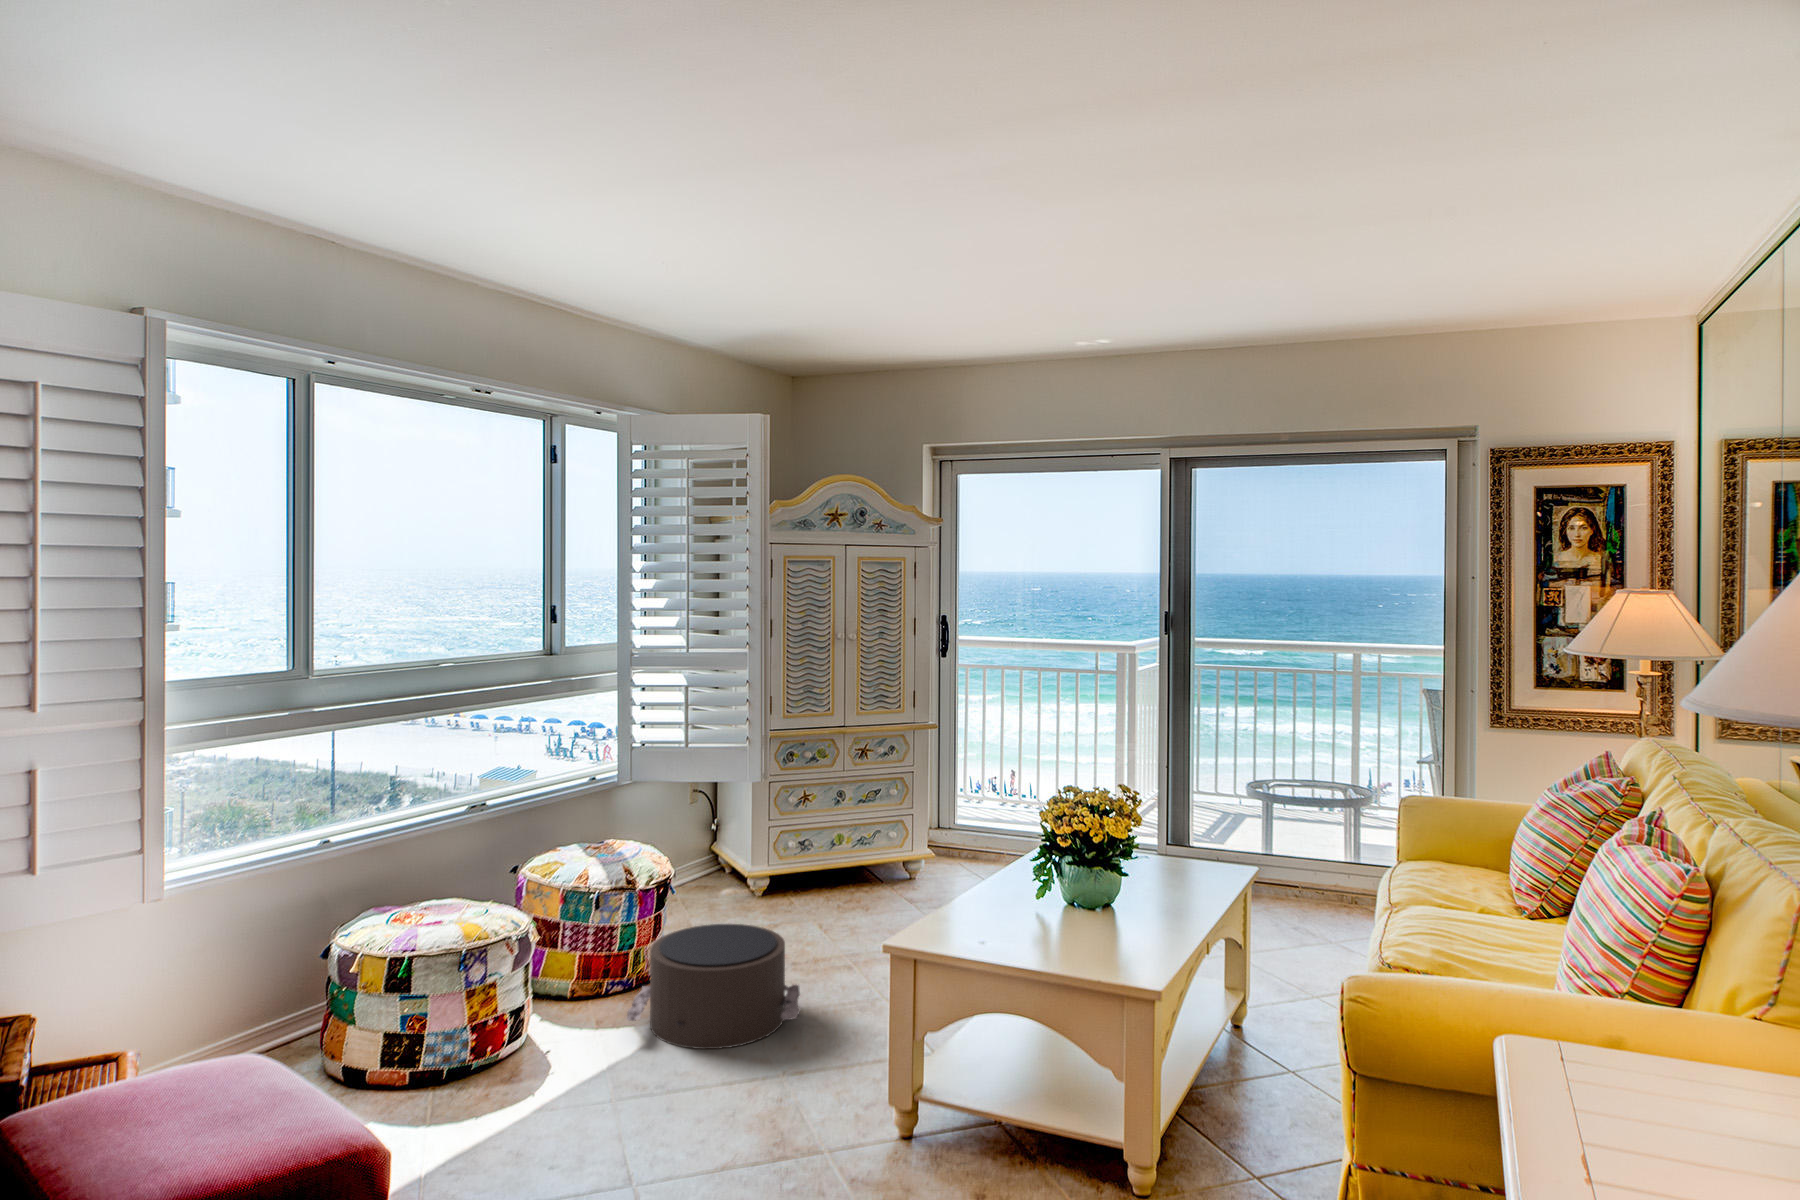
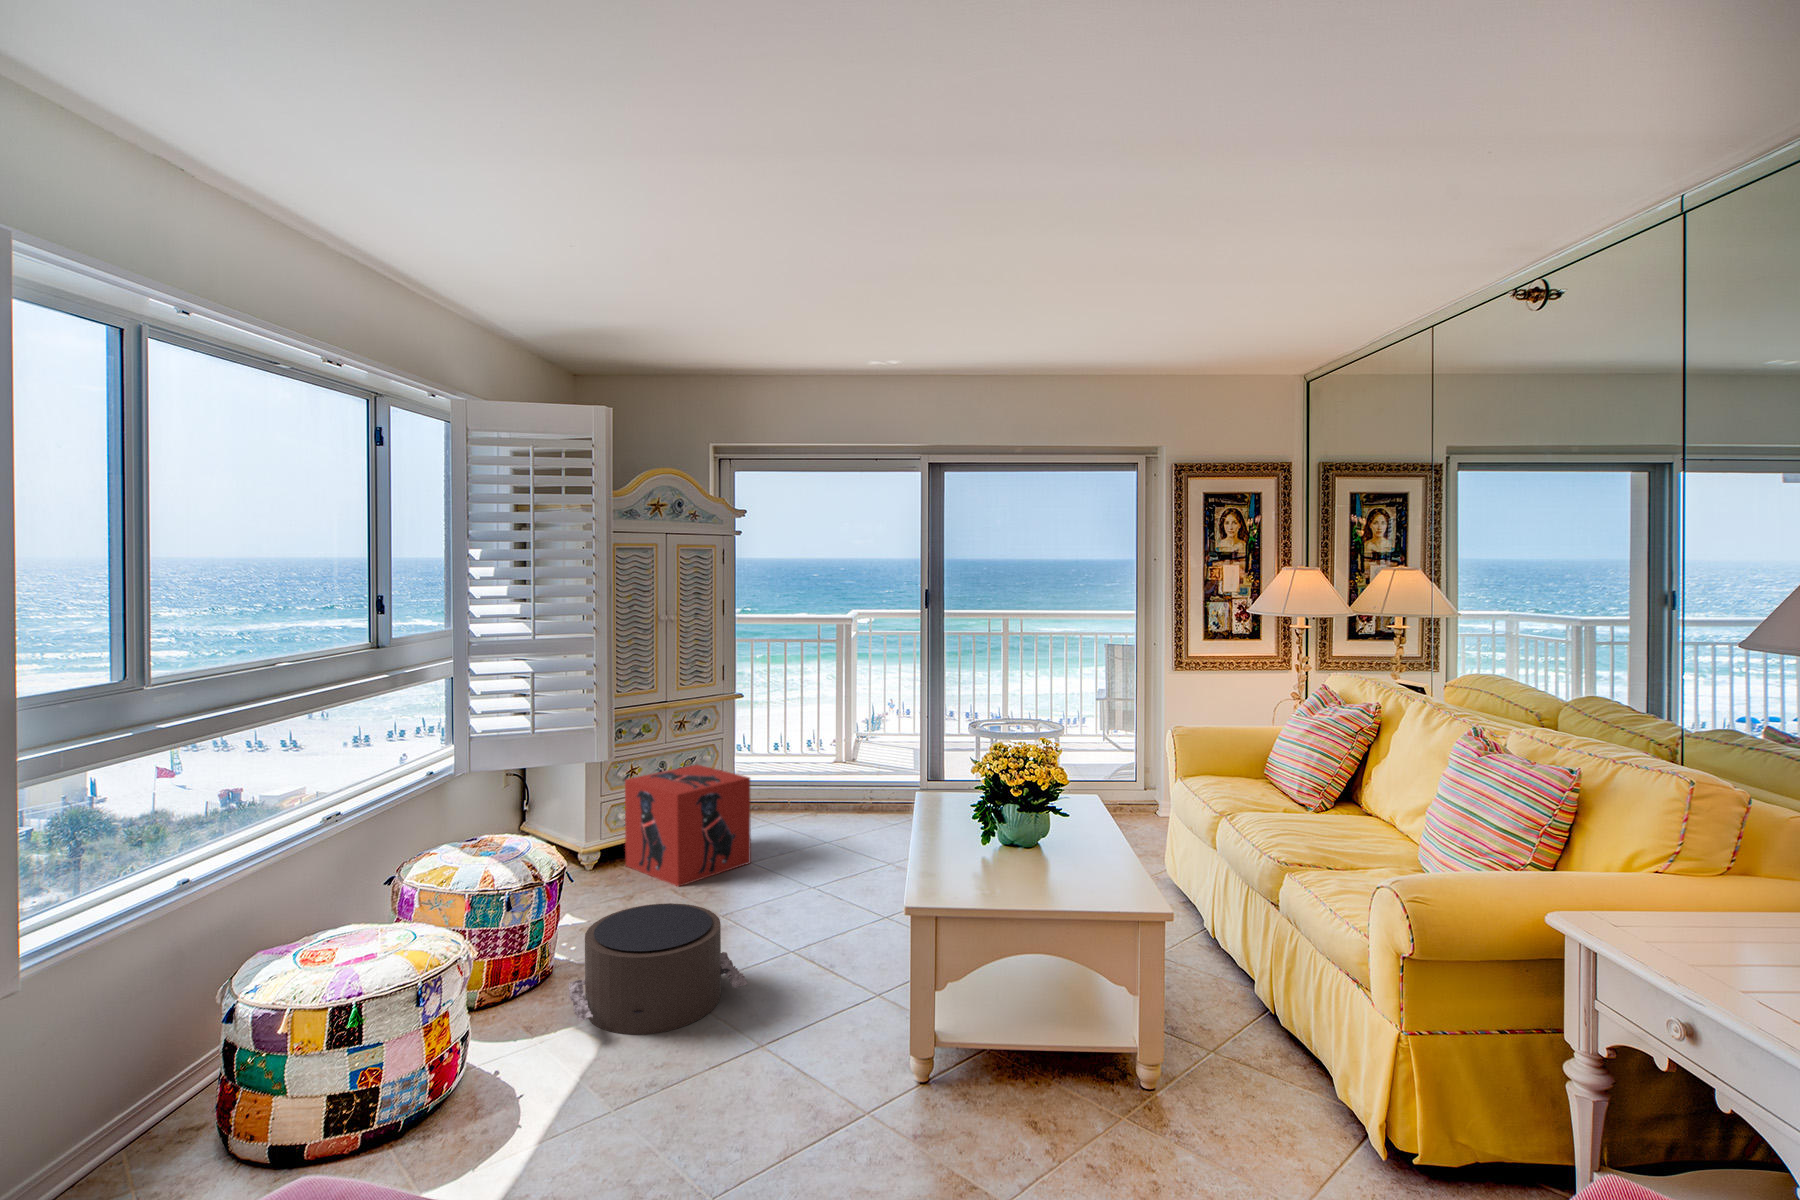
storage box: none [789,795,912,920] -> present [625,765,751,887]

